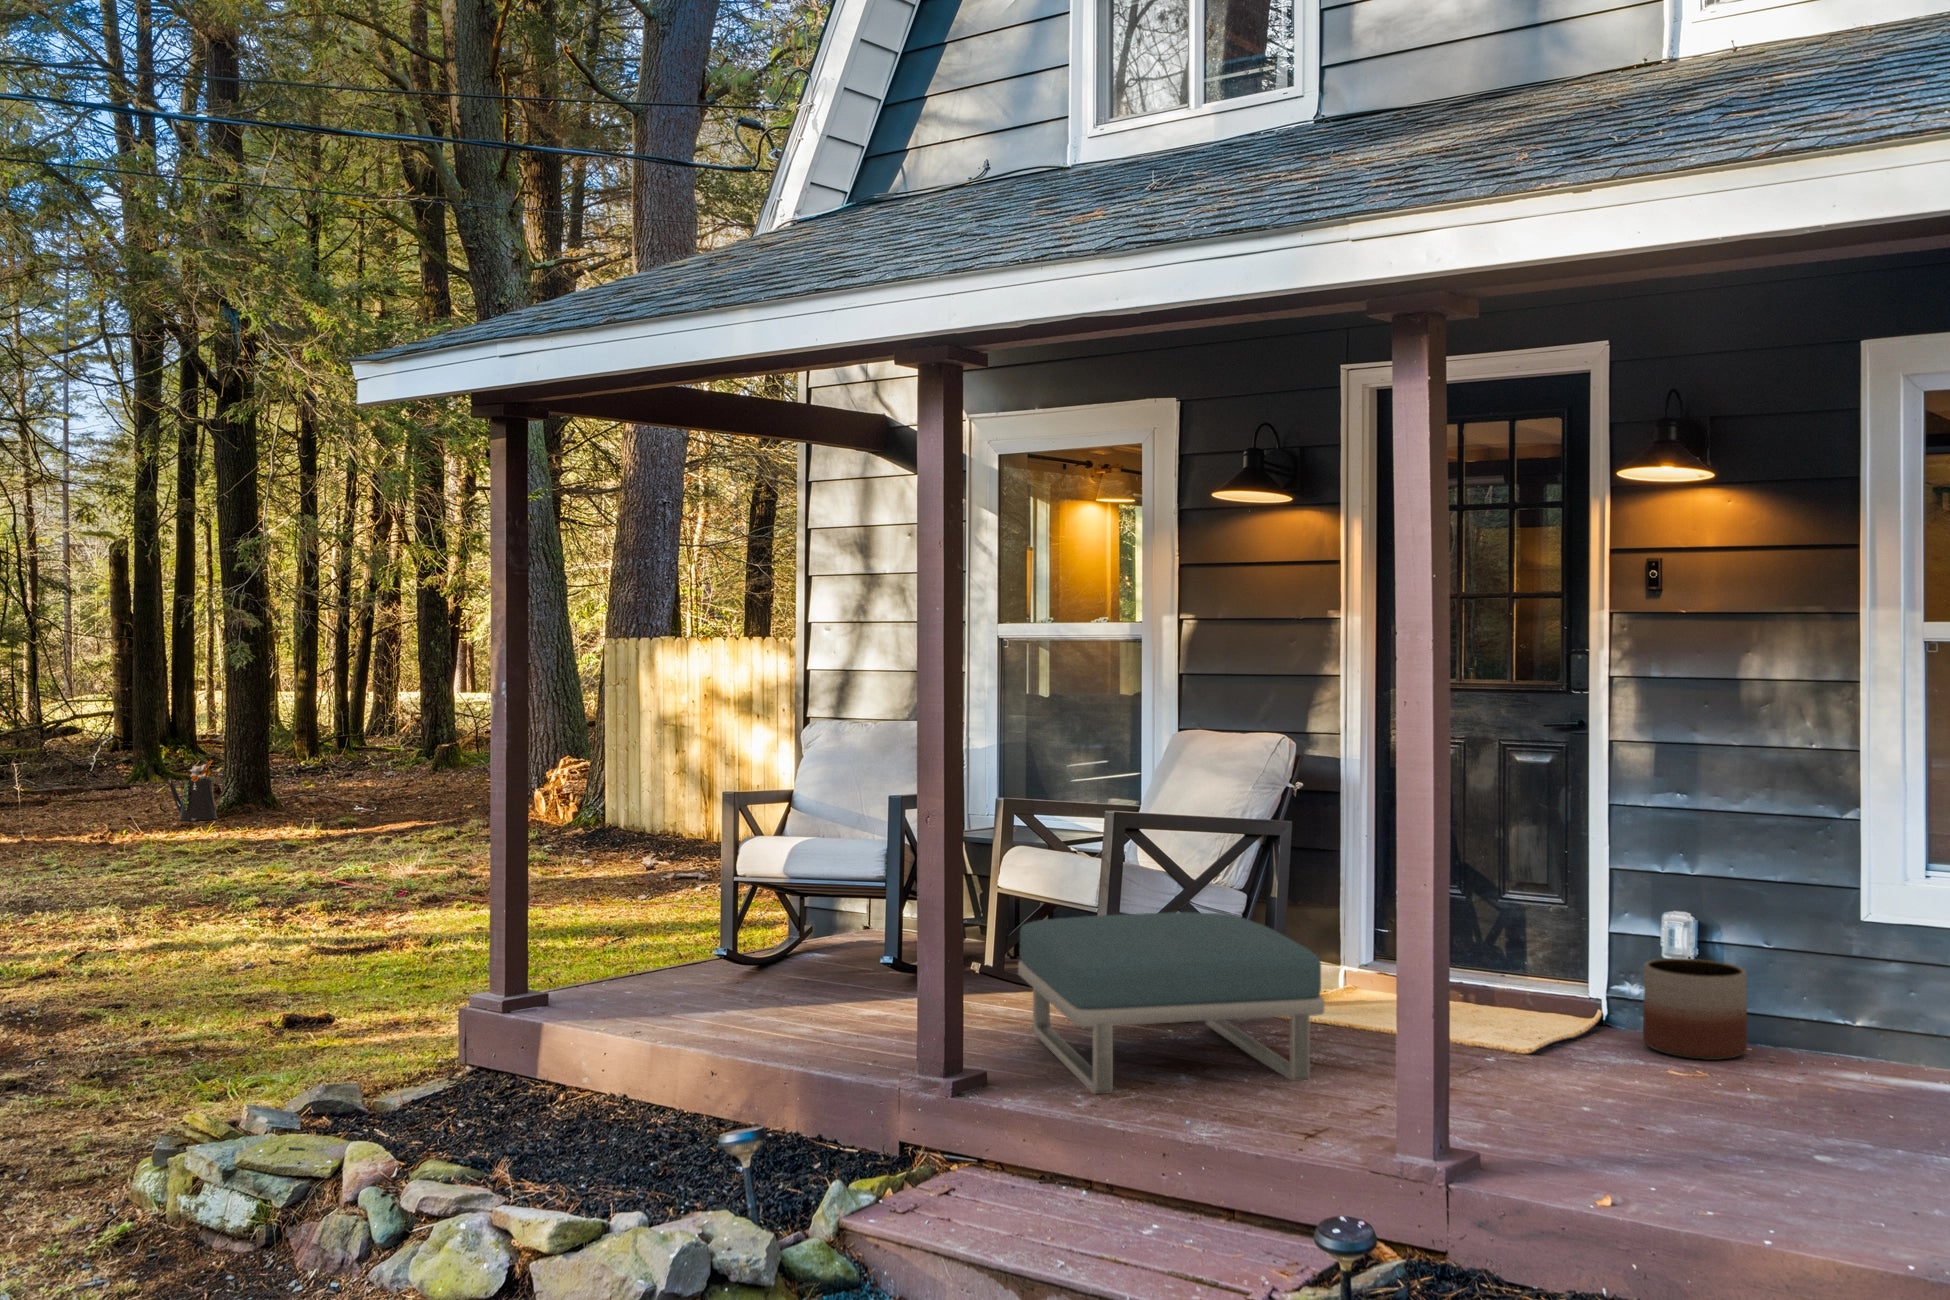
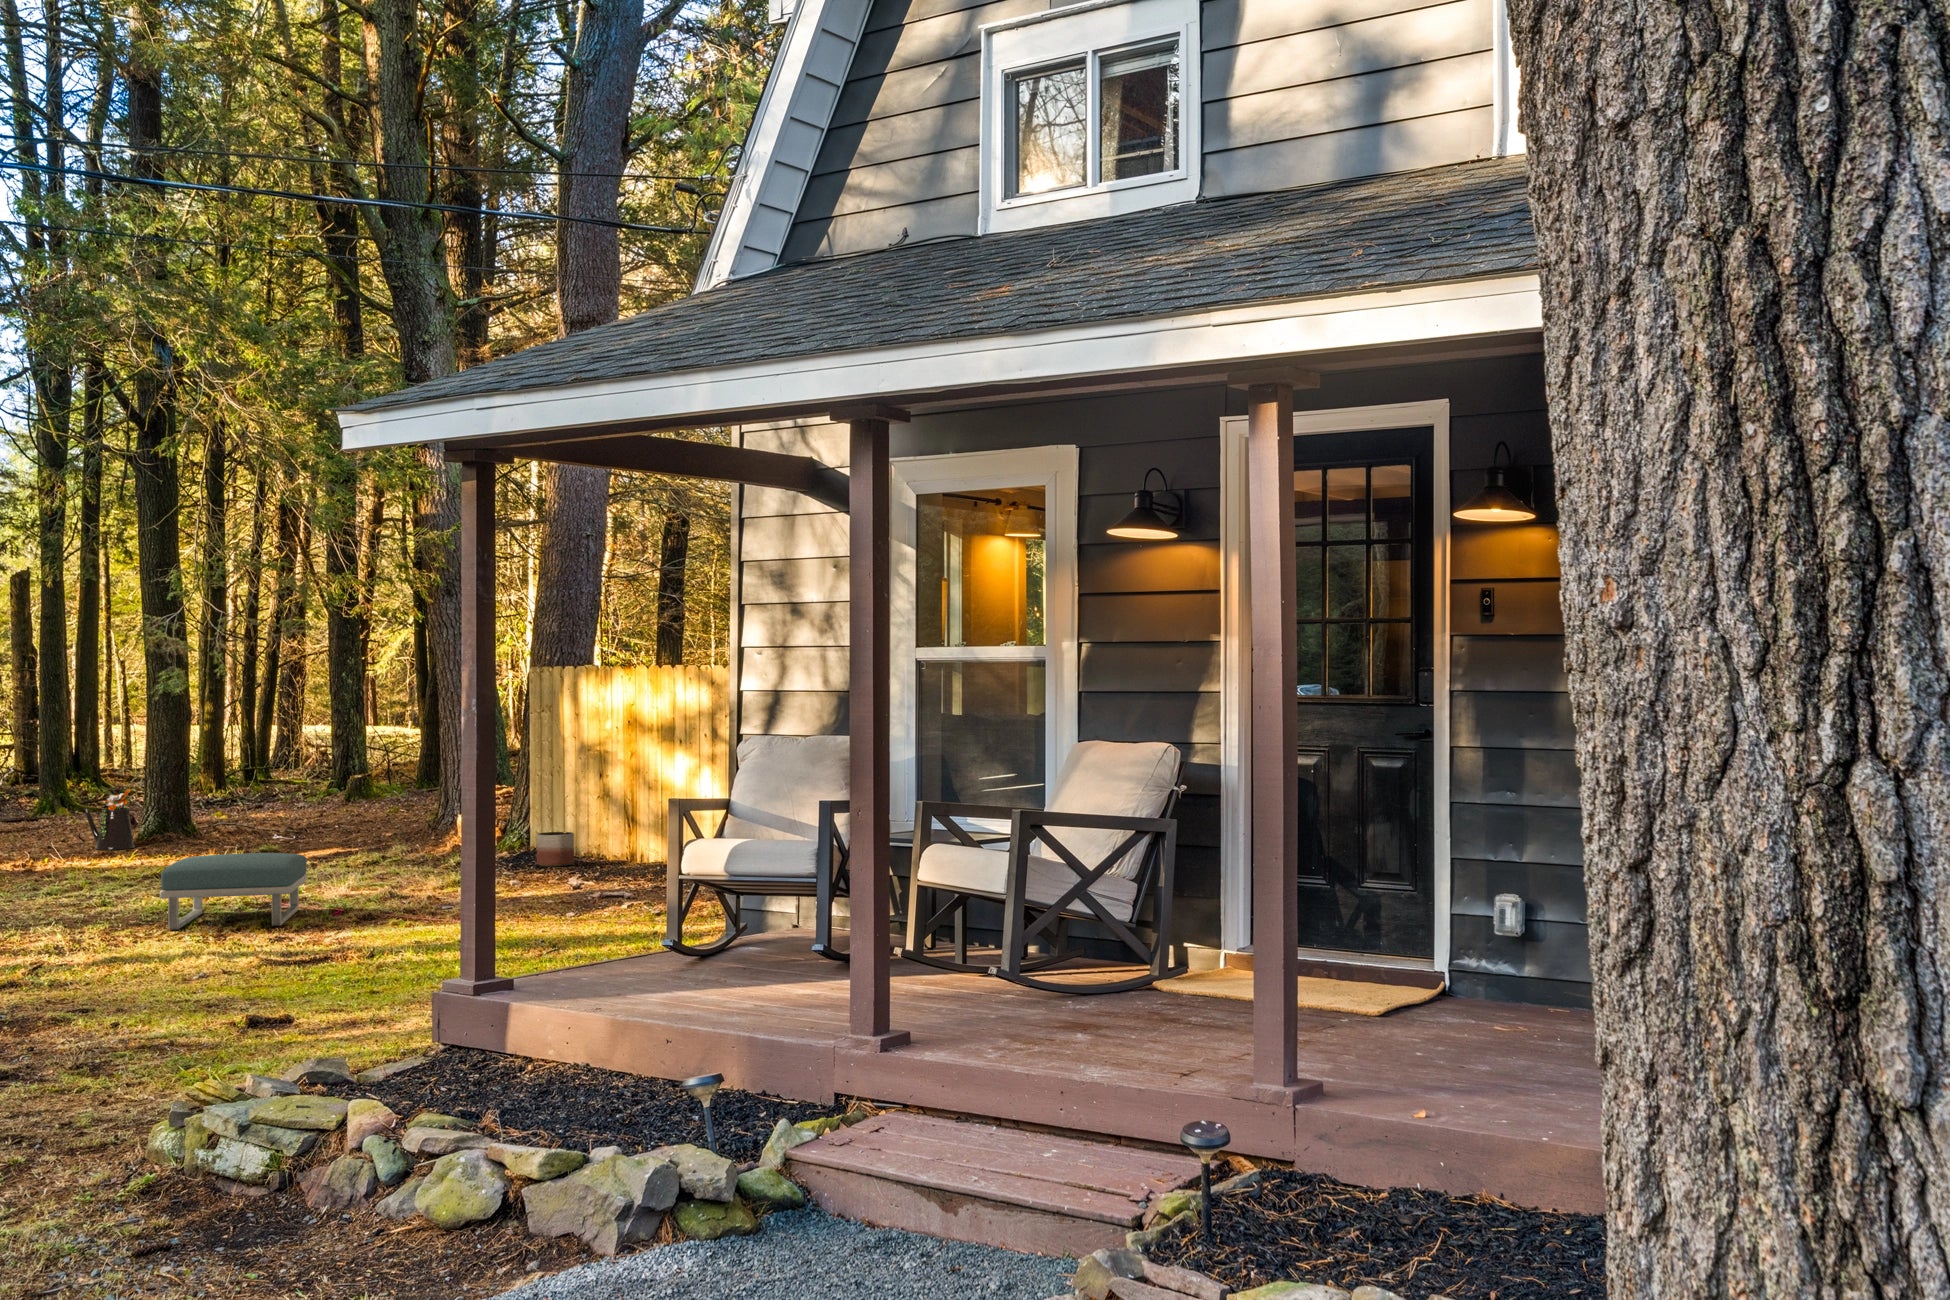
footstool: present [1018,912,1324,1094] -> present [160,853,307,930]
planter: present [1643,958,1747,1060] -> present [537,832,574,867]

